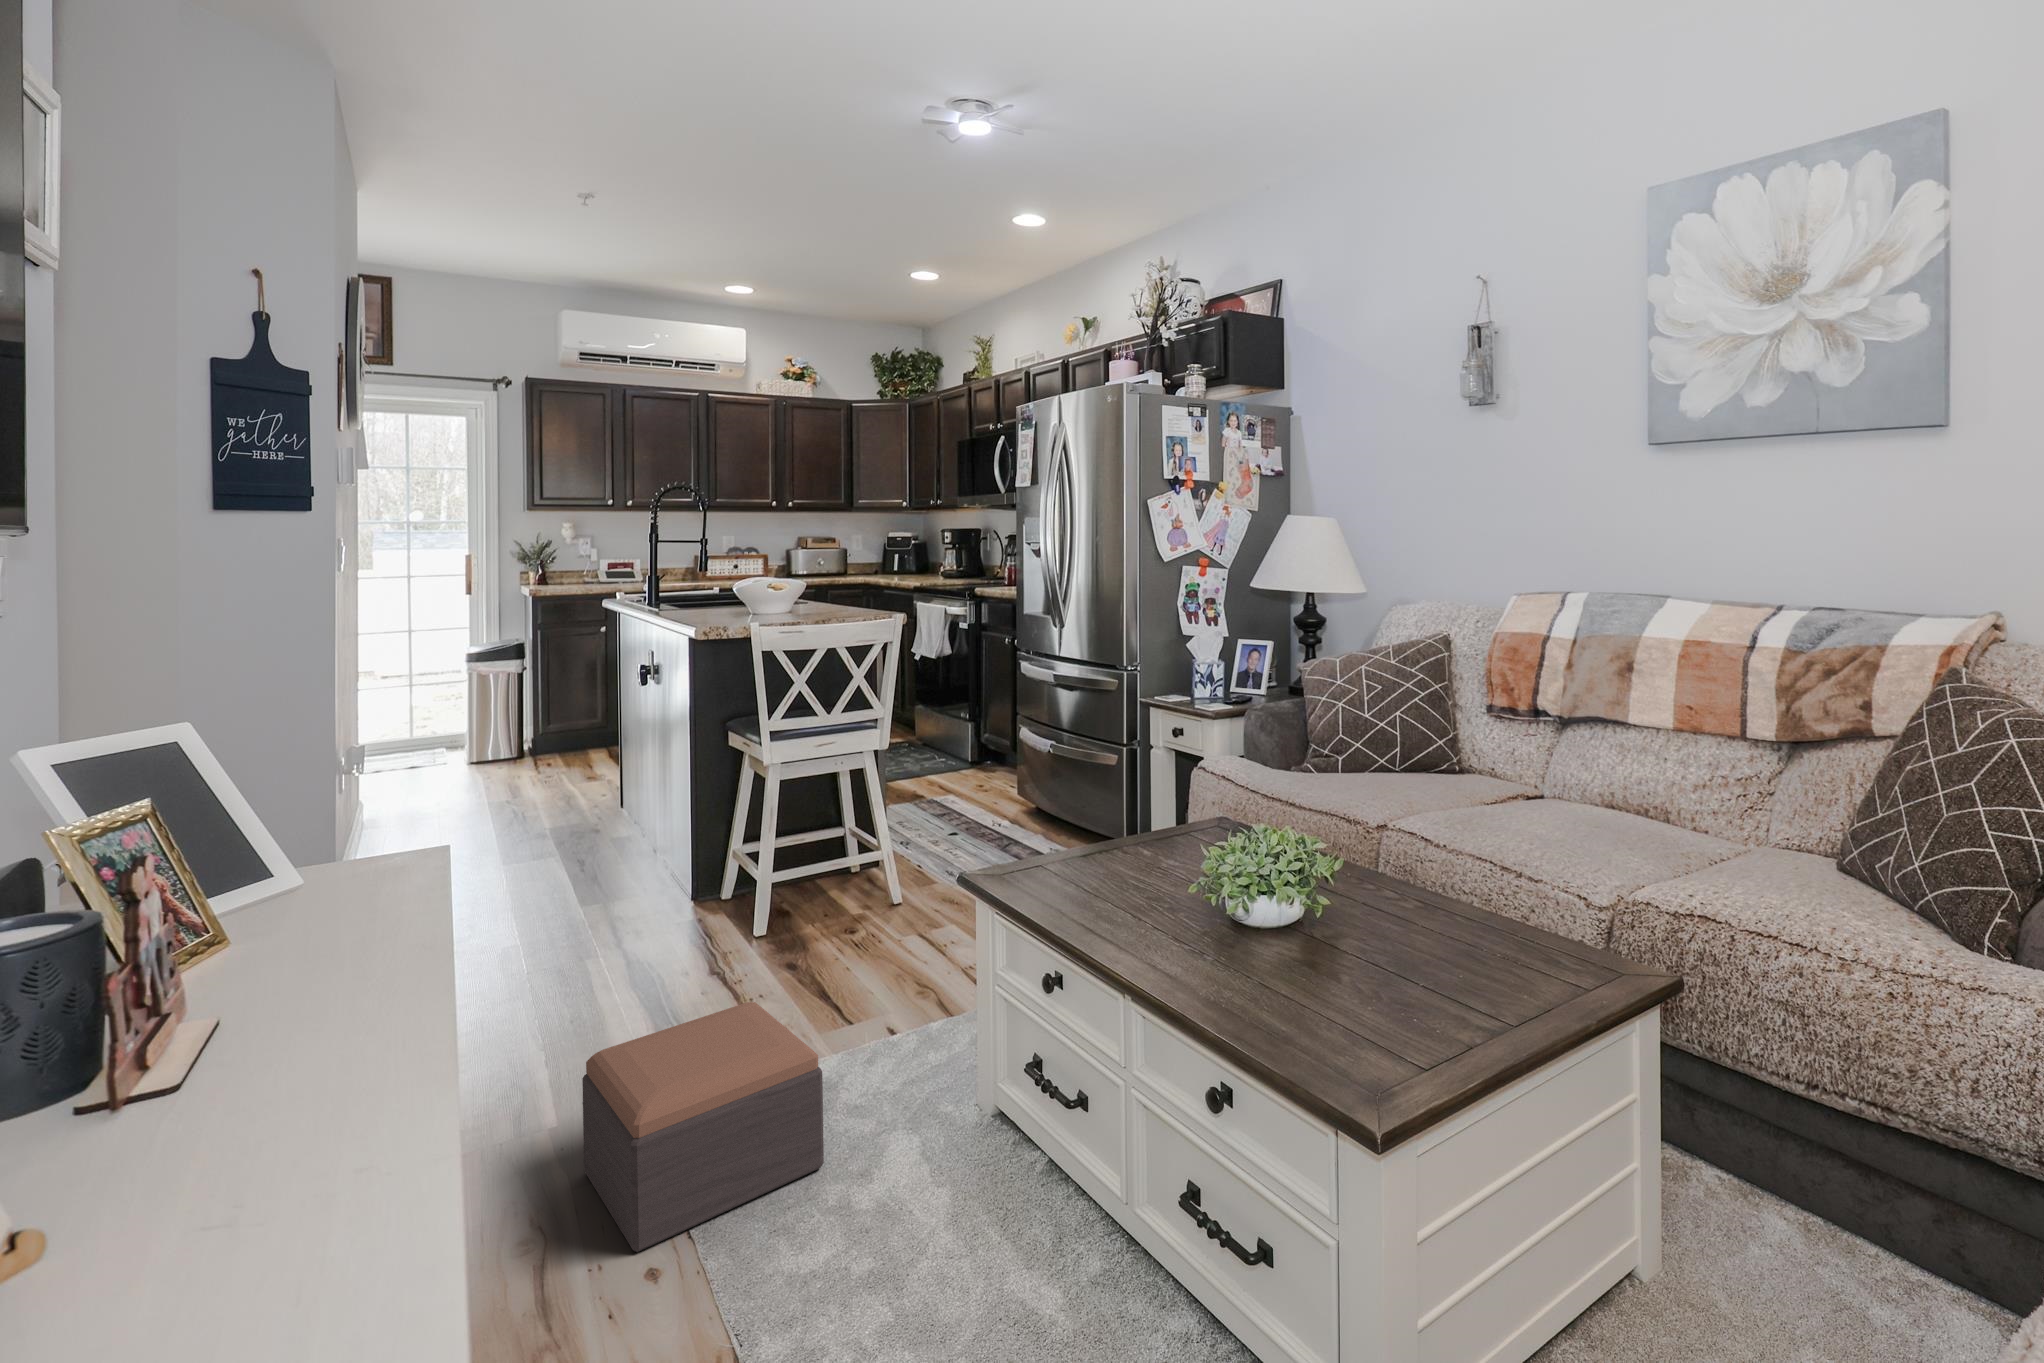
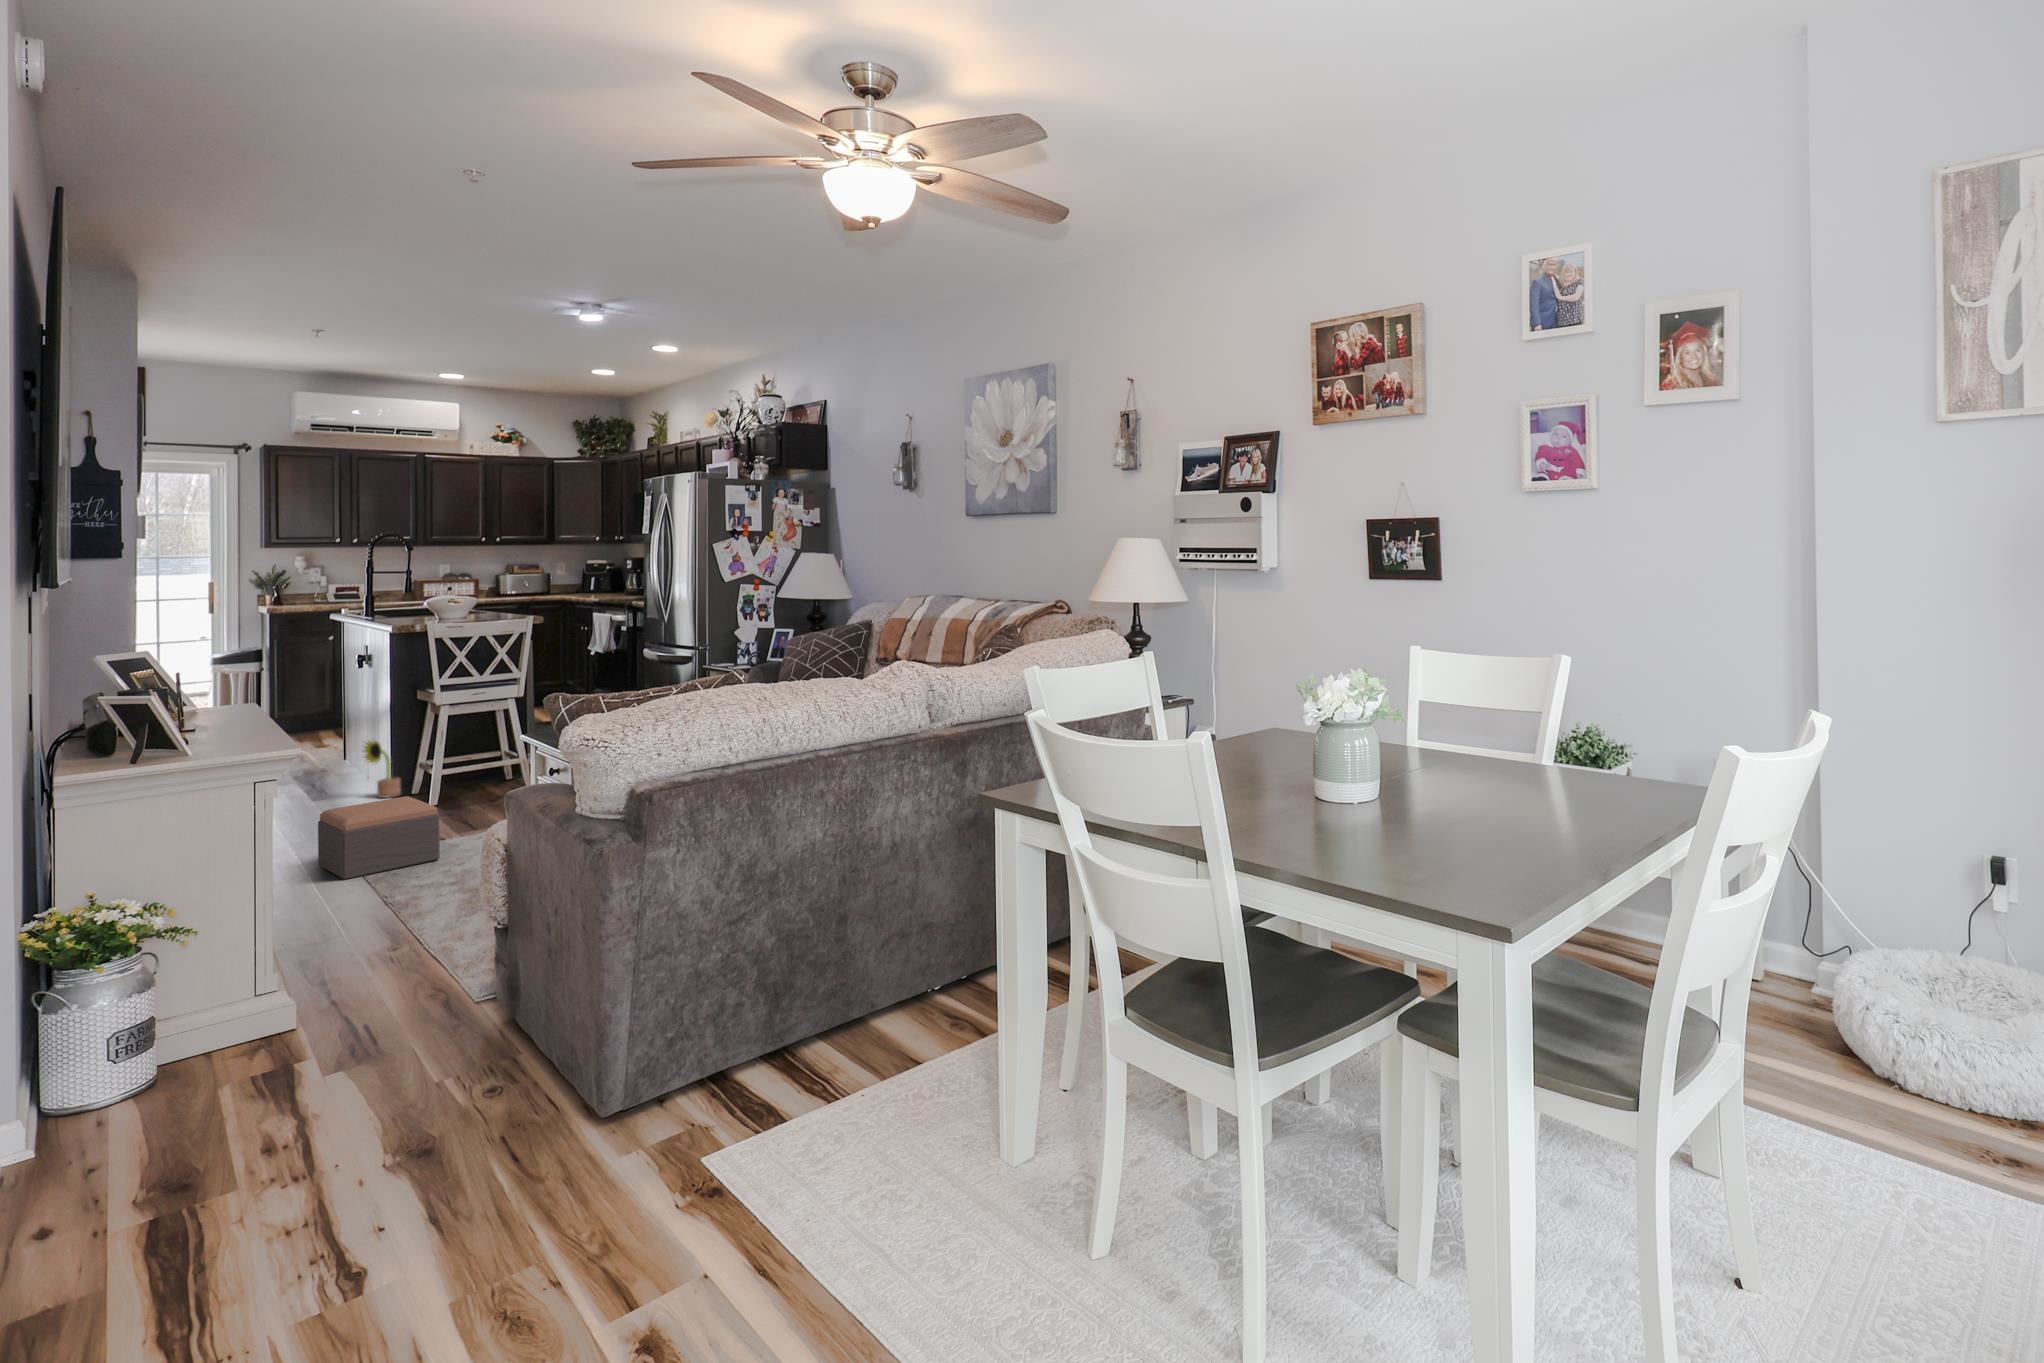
decorative plant: none [649,816,710,915] -> present [363,741,401,798]

